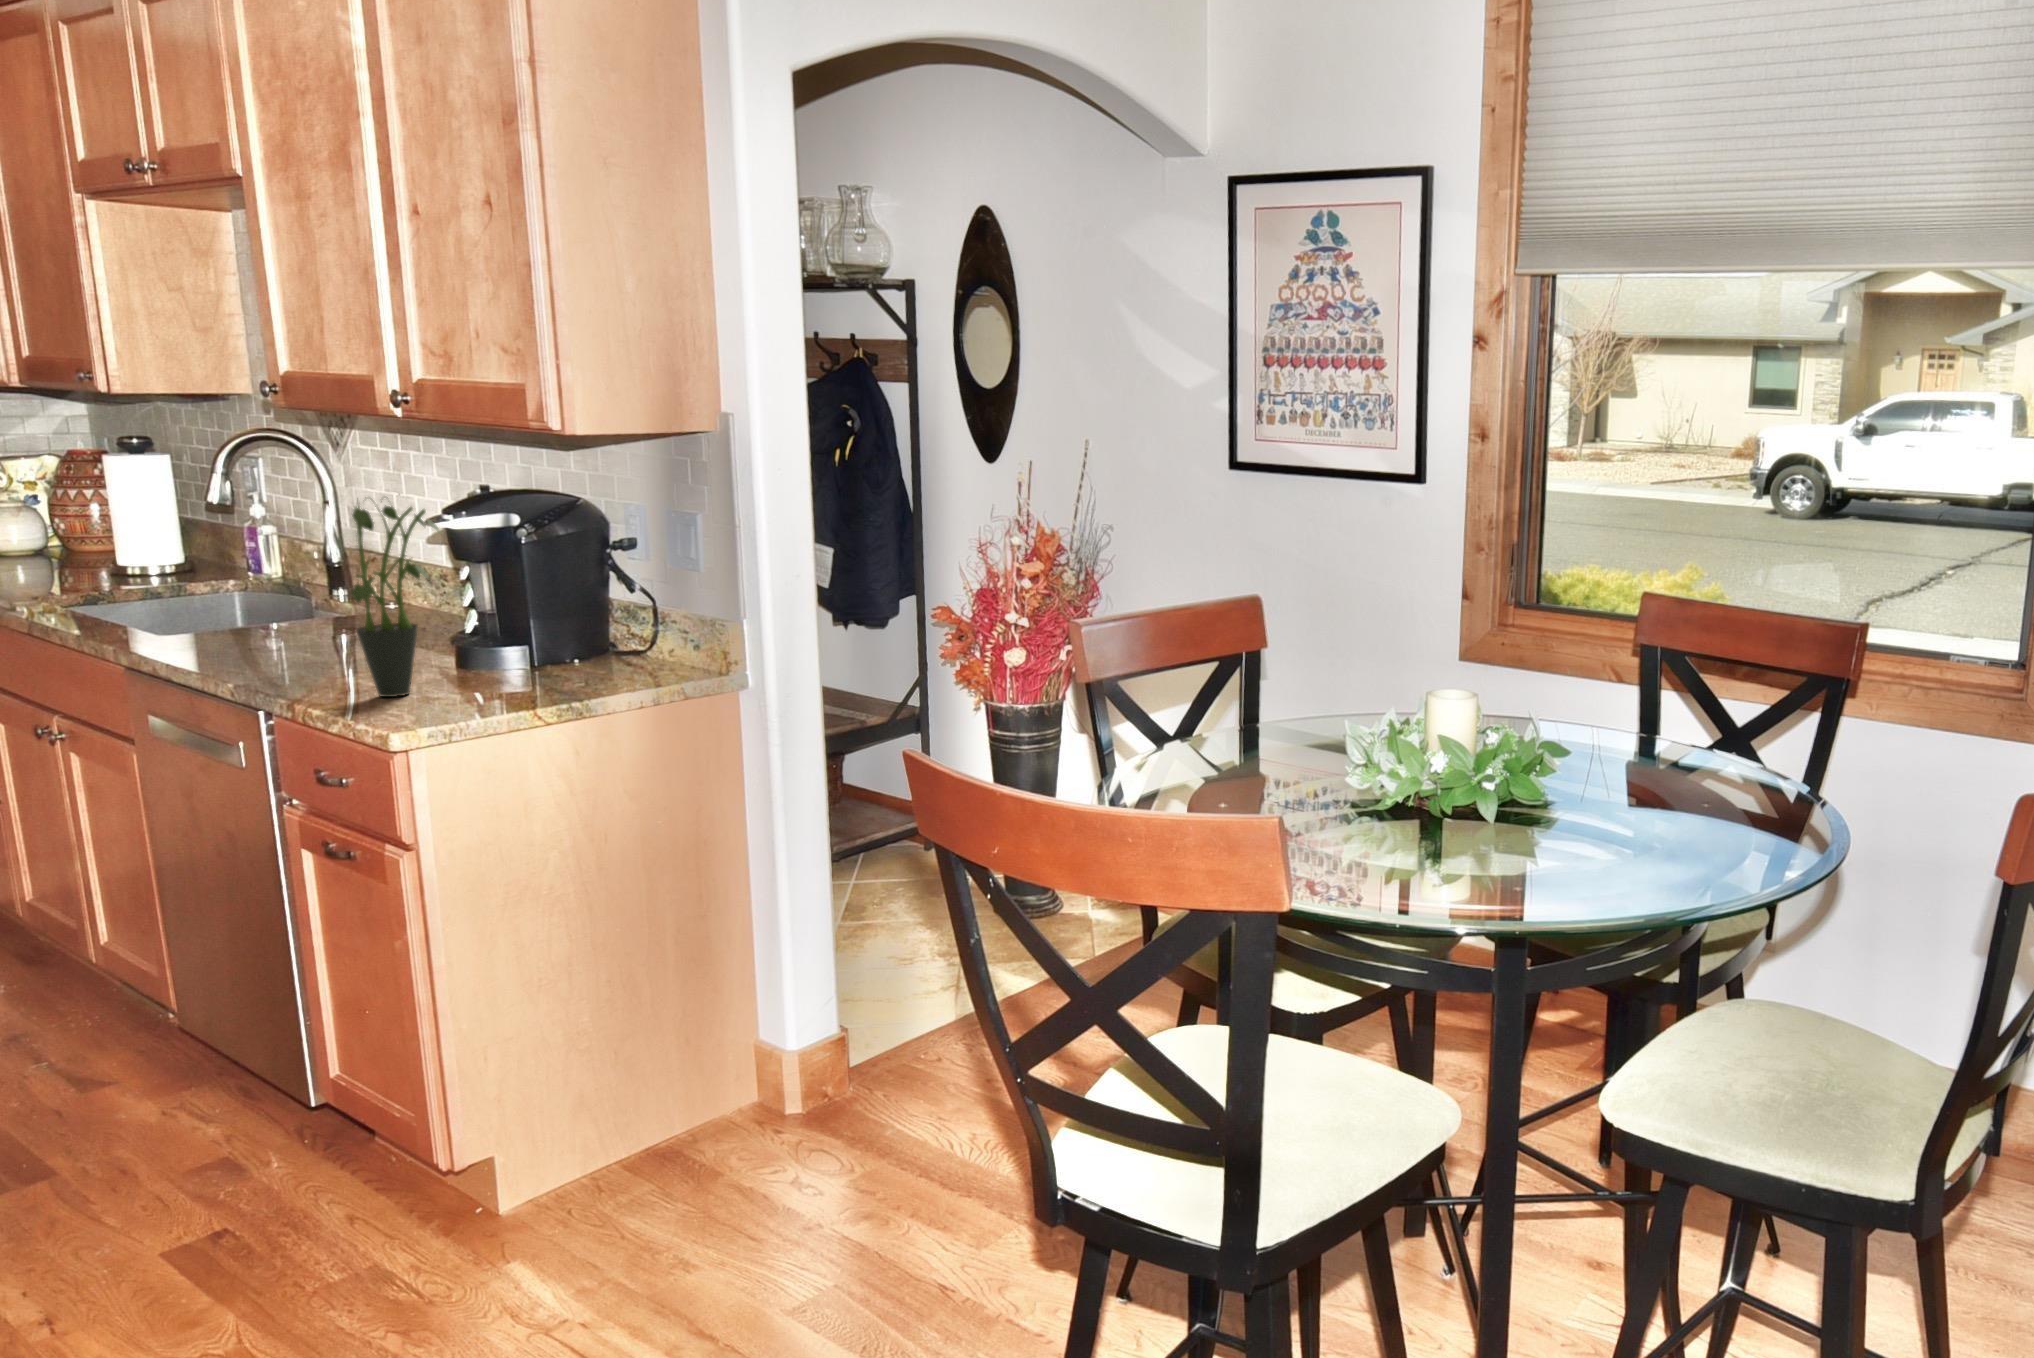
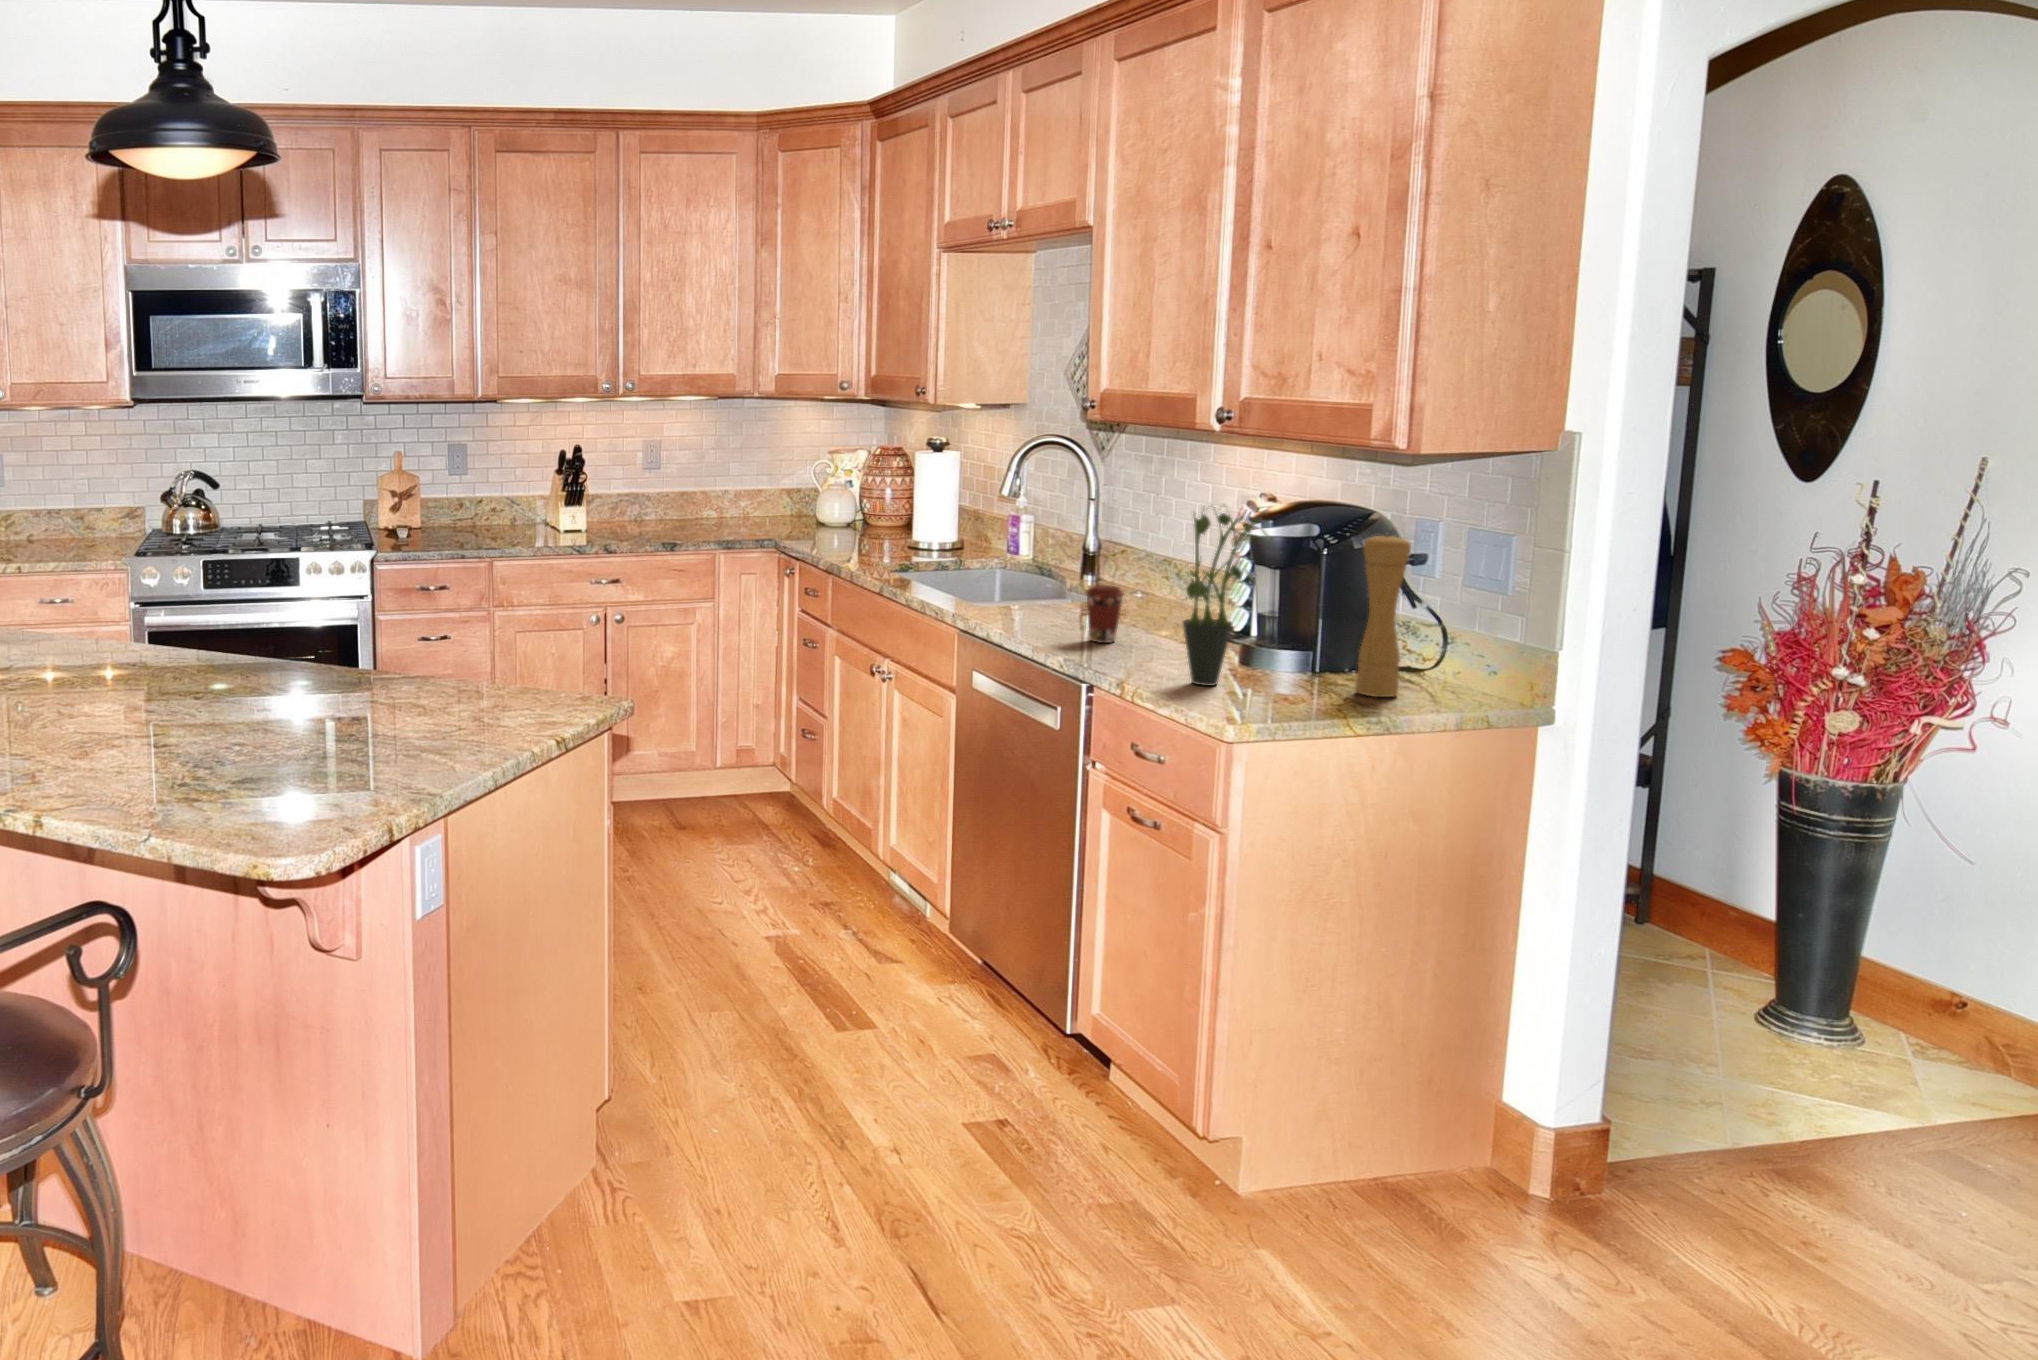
pepper mill: none [543,519,601,685] -> present [1355,534,1411,697]
coffee cup: none [268,598,321,665] -> present [1086,585,1124,643]

